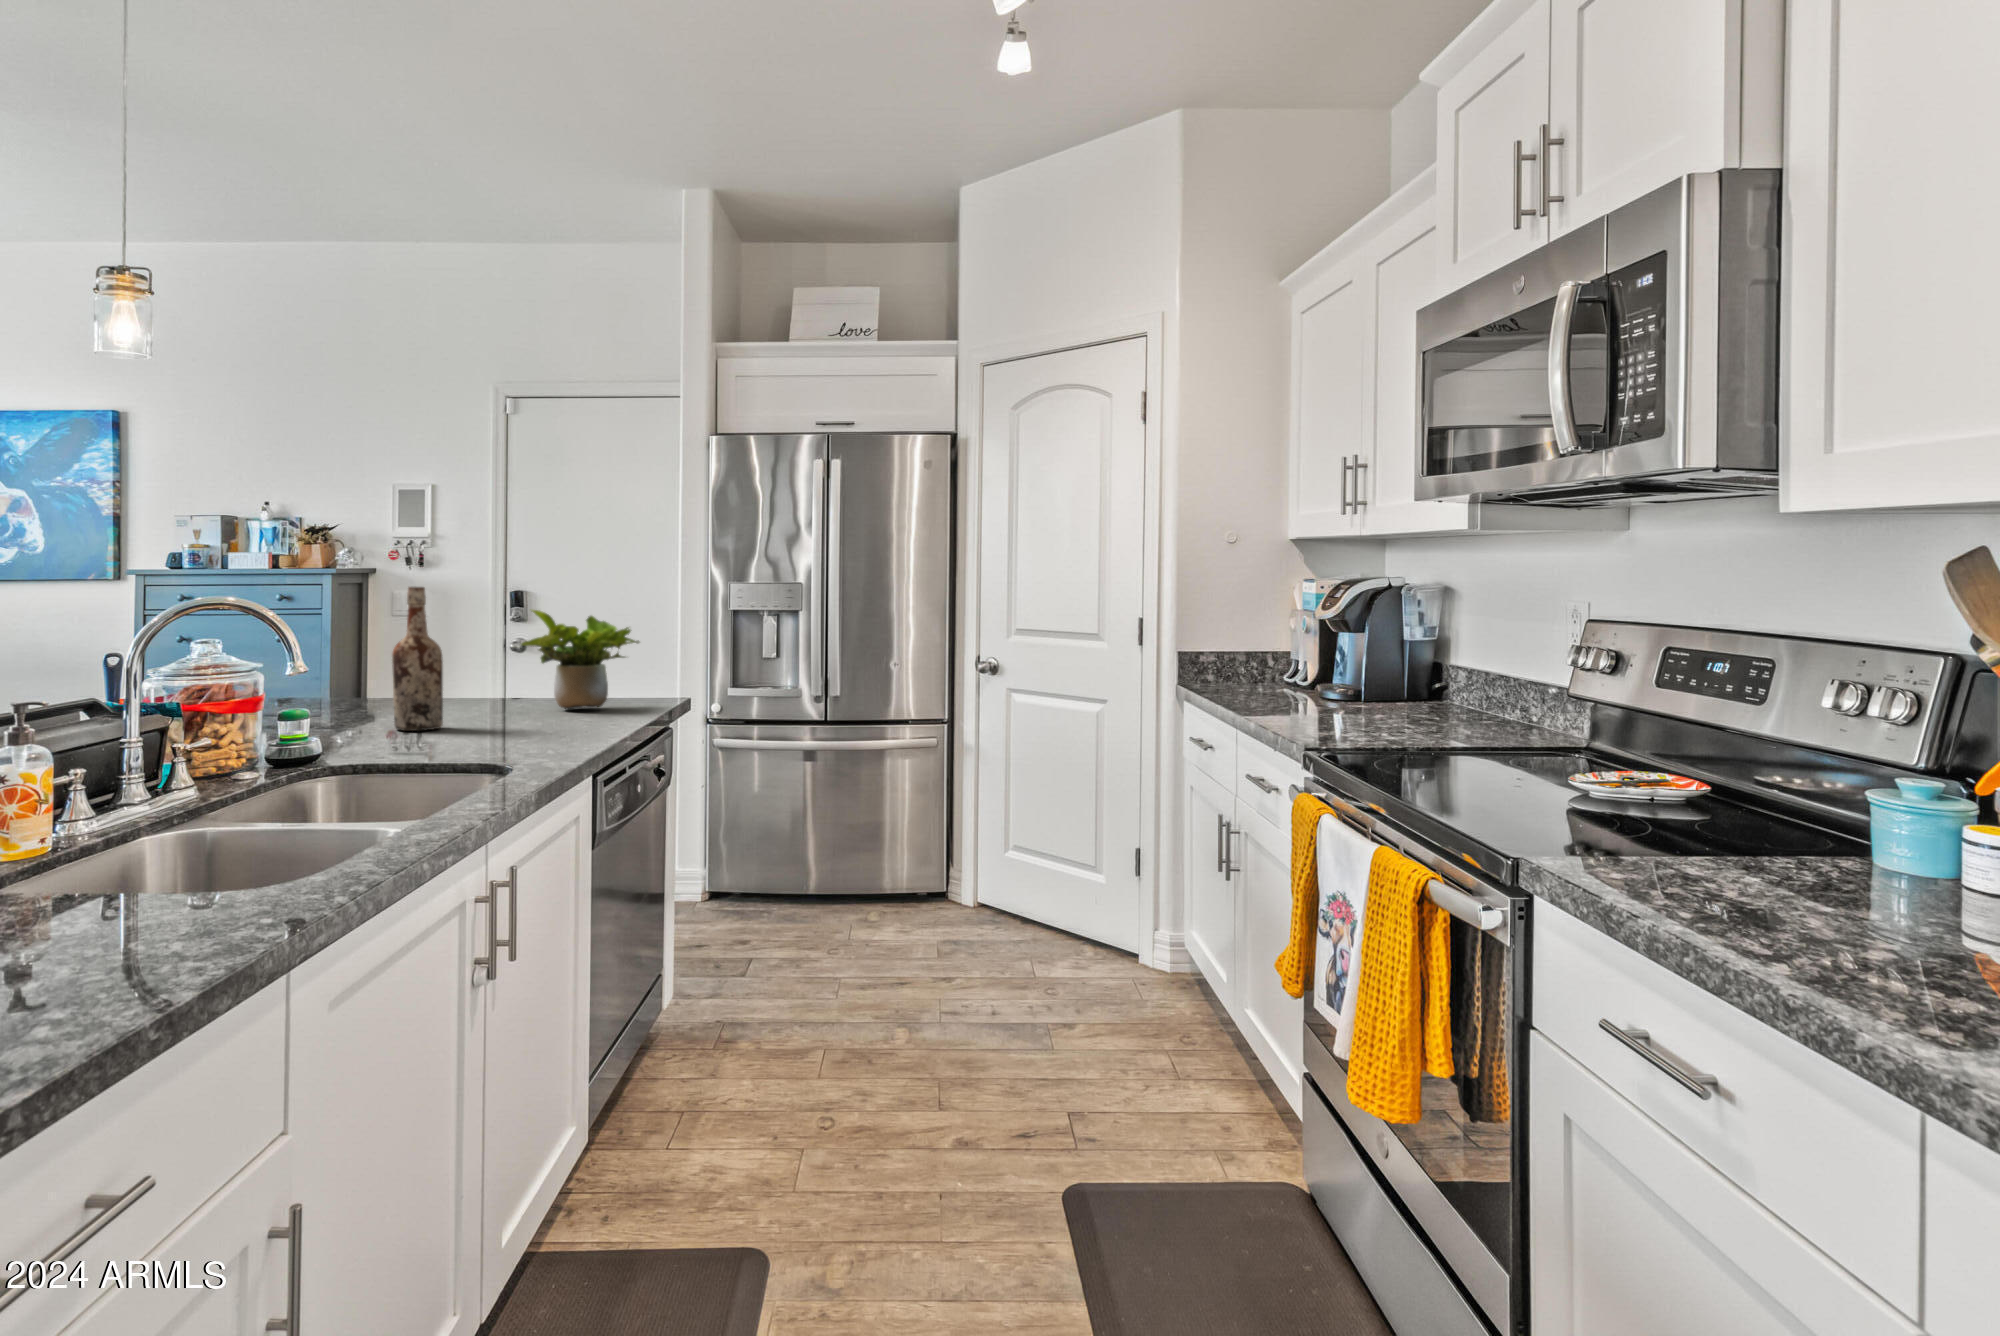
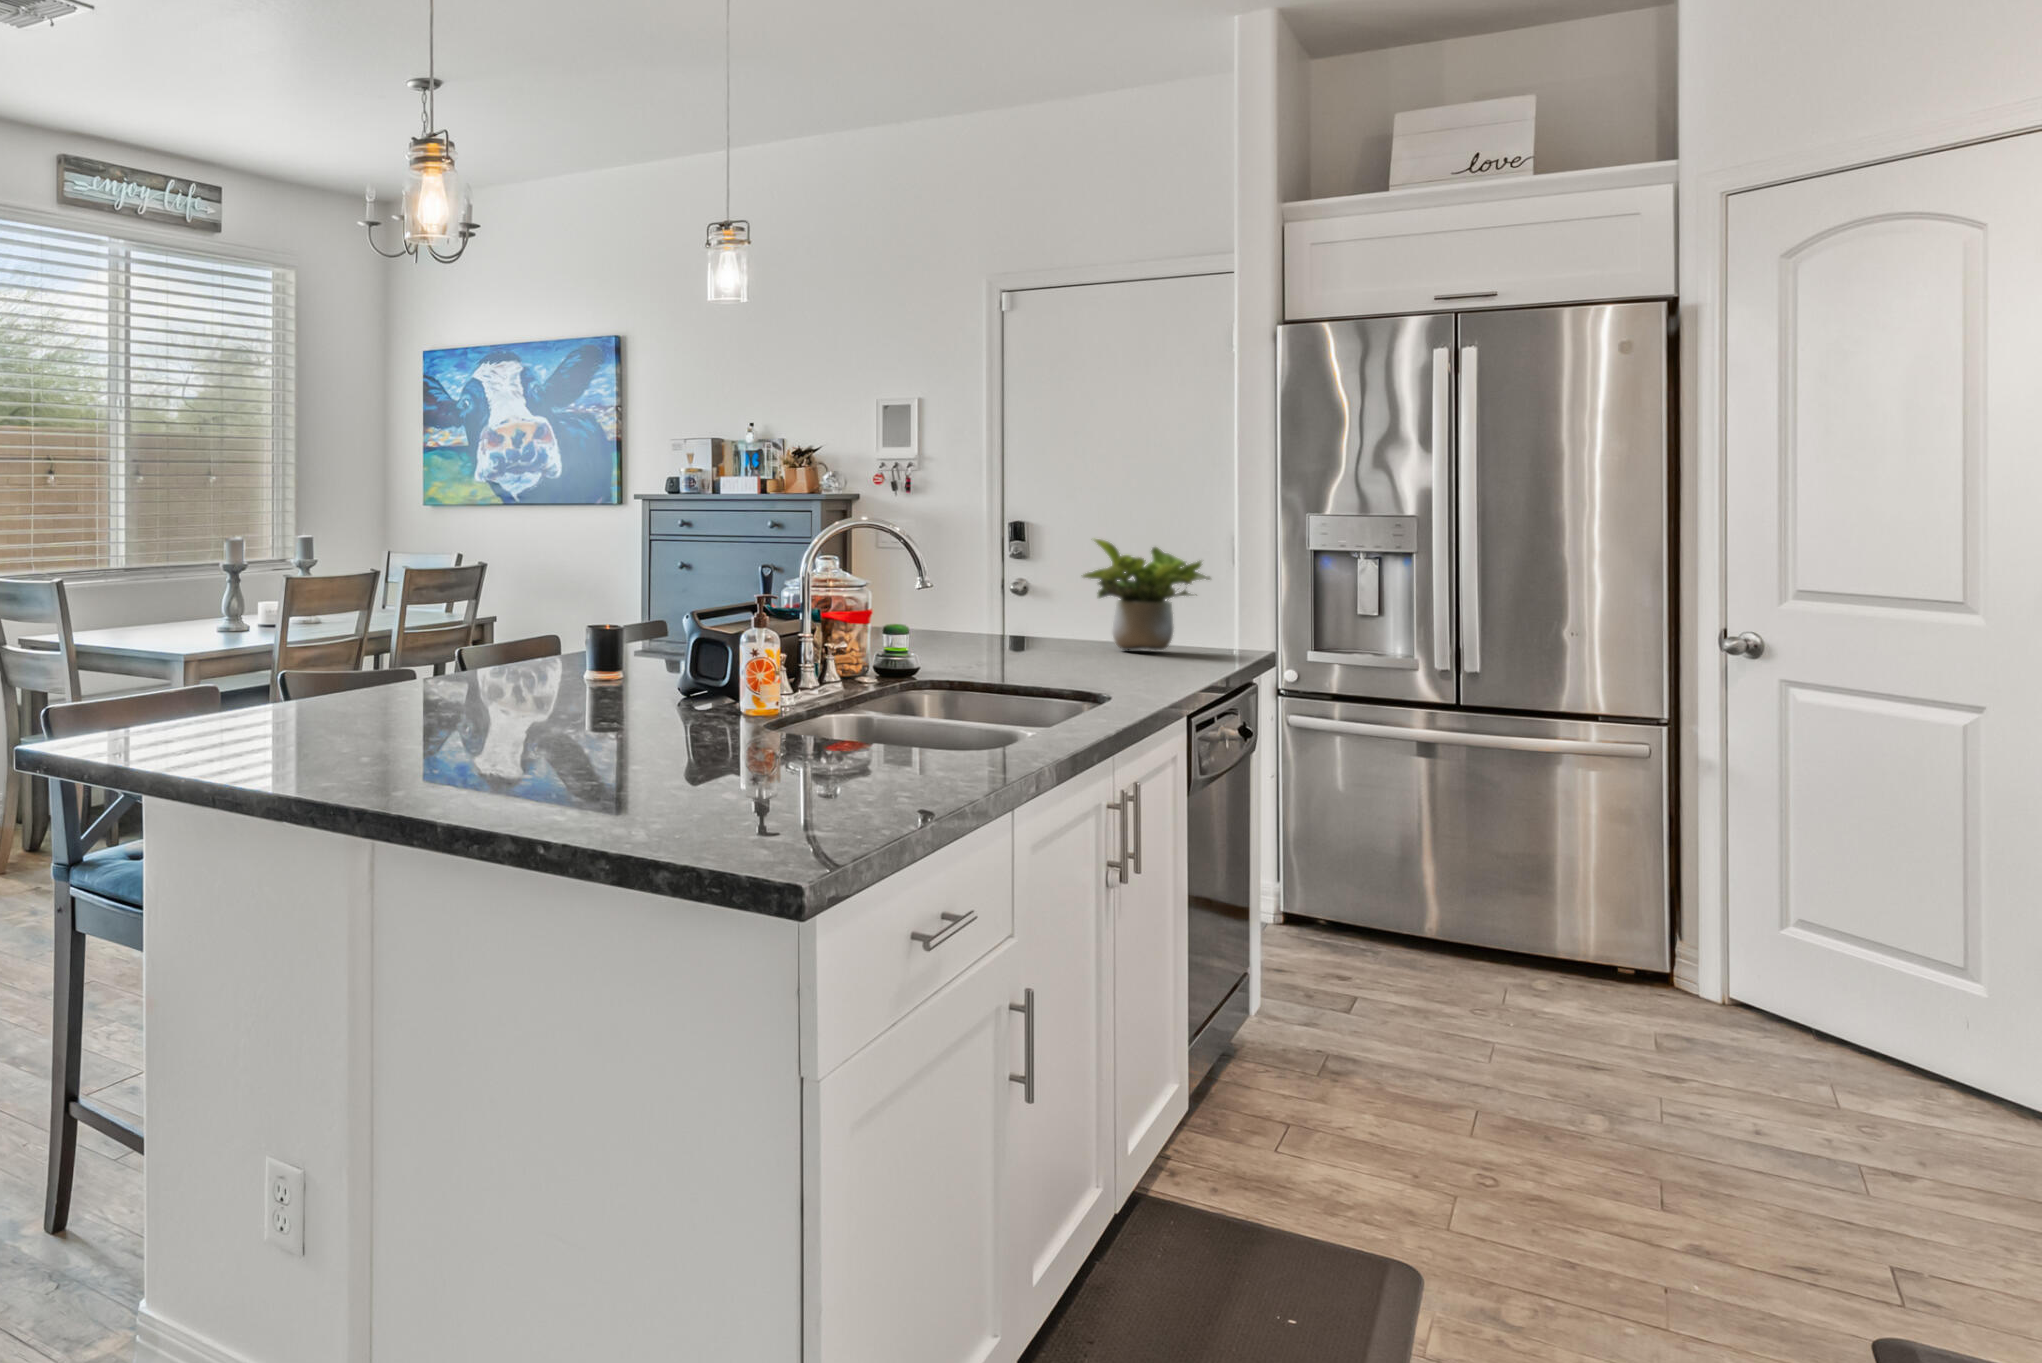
wine bottle: present [392,587,443,731] -> none [969,512,1018,658]

